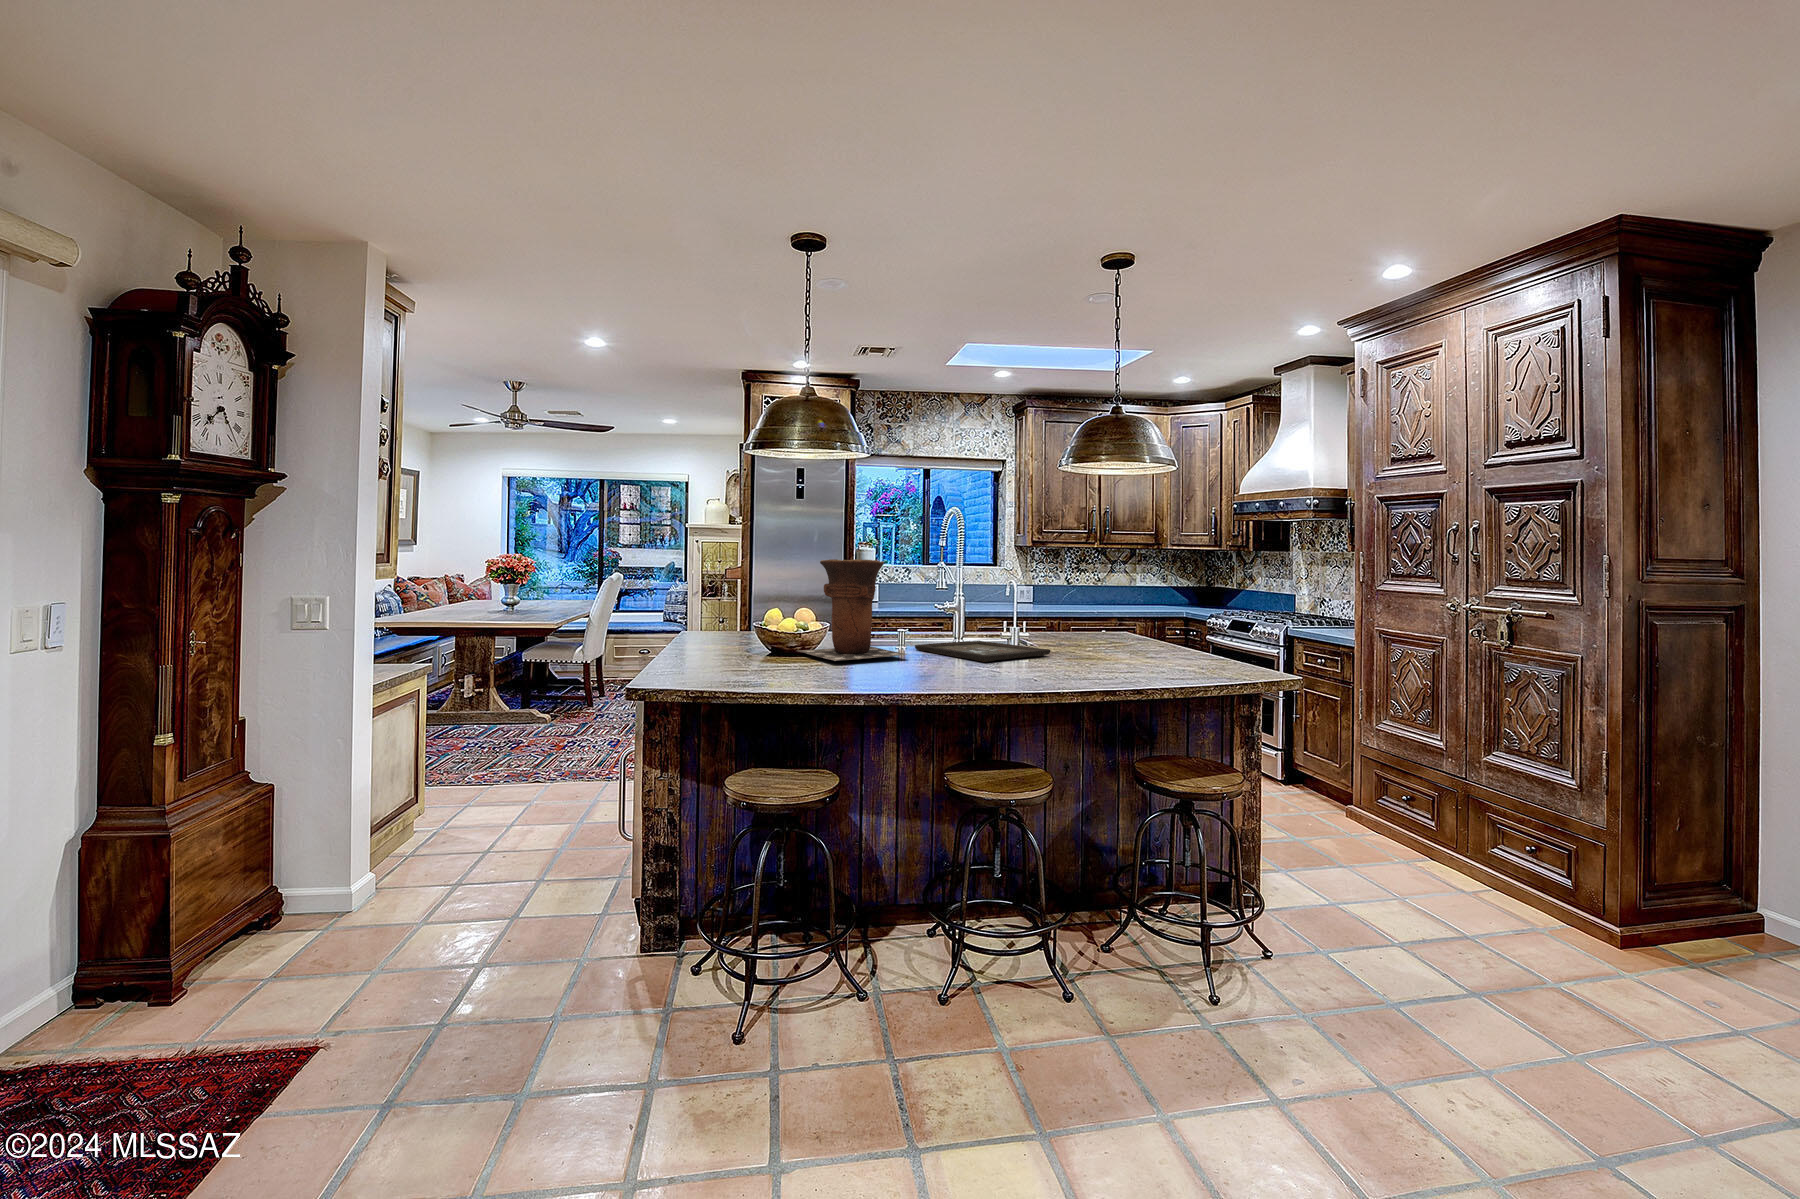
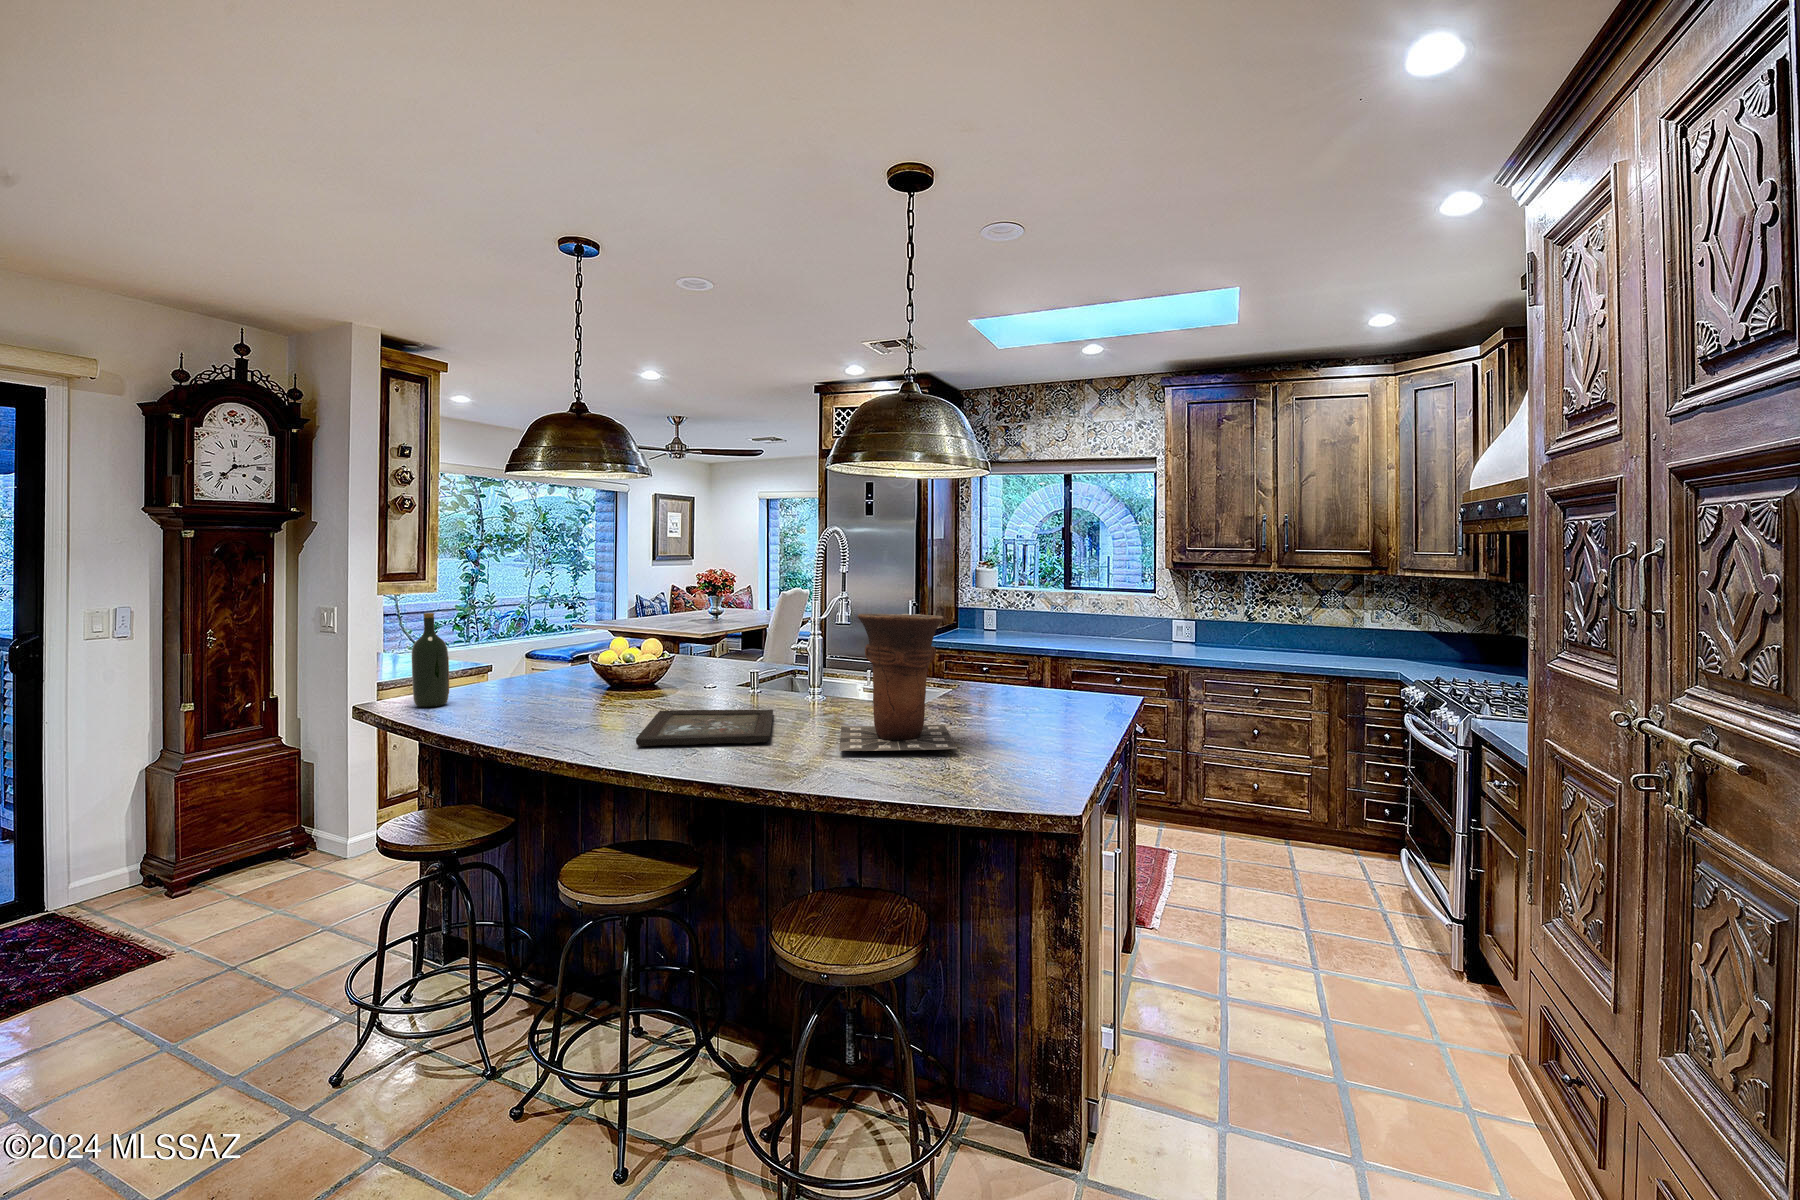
vase: present [798,559,907,661] -> present [839,614,957,751]
wine bottle: none [689,570,719,657] -> present [412,613,449,707]

